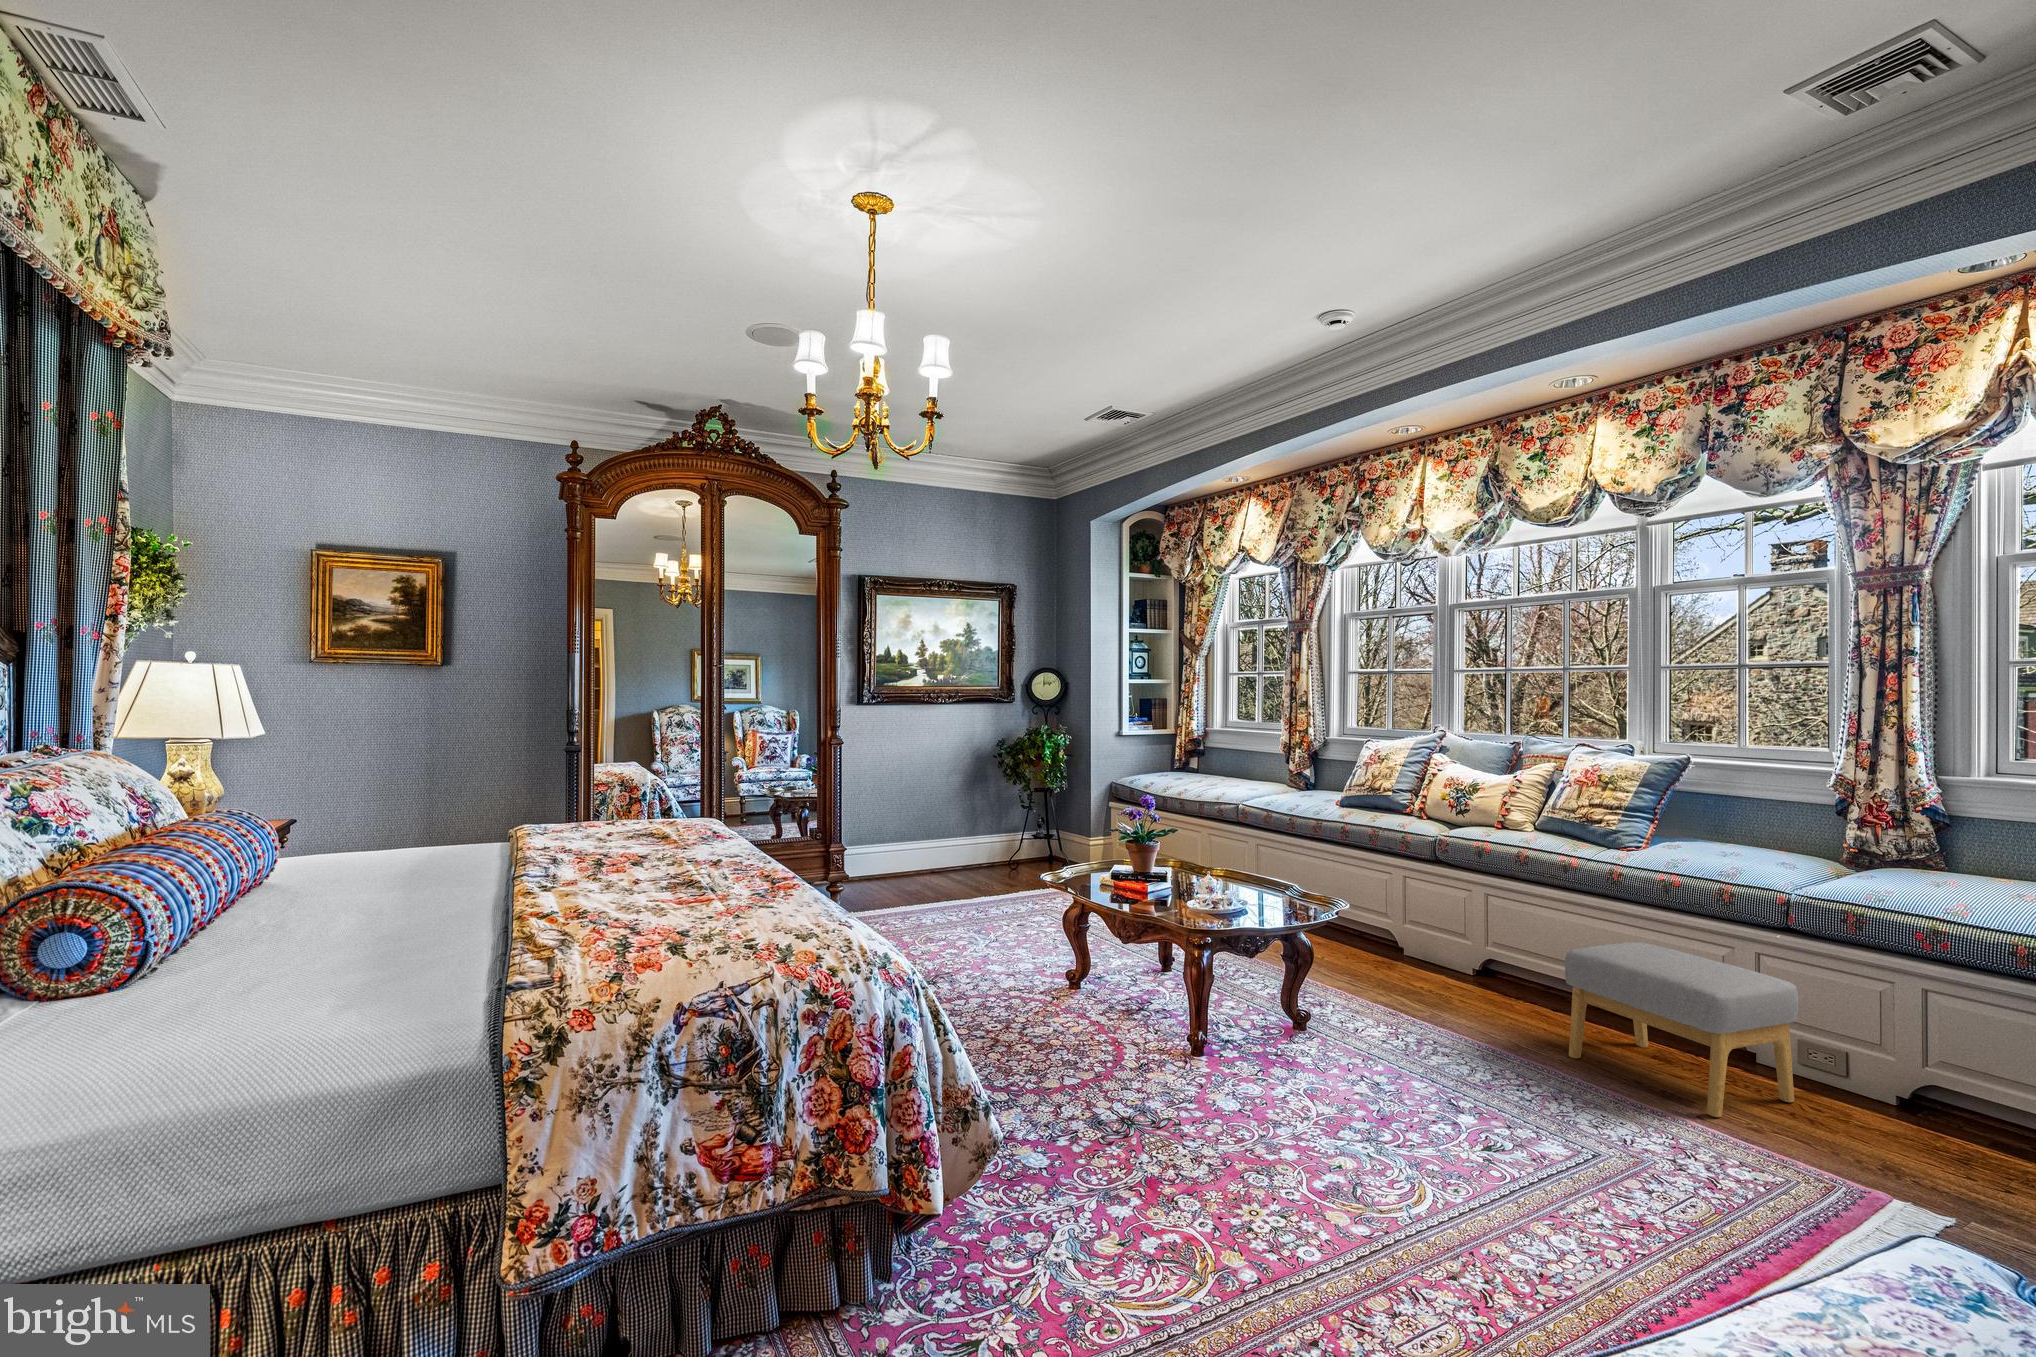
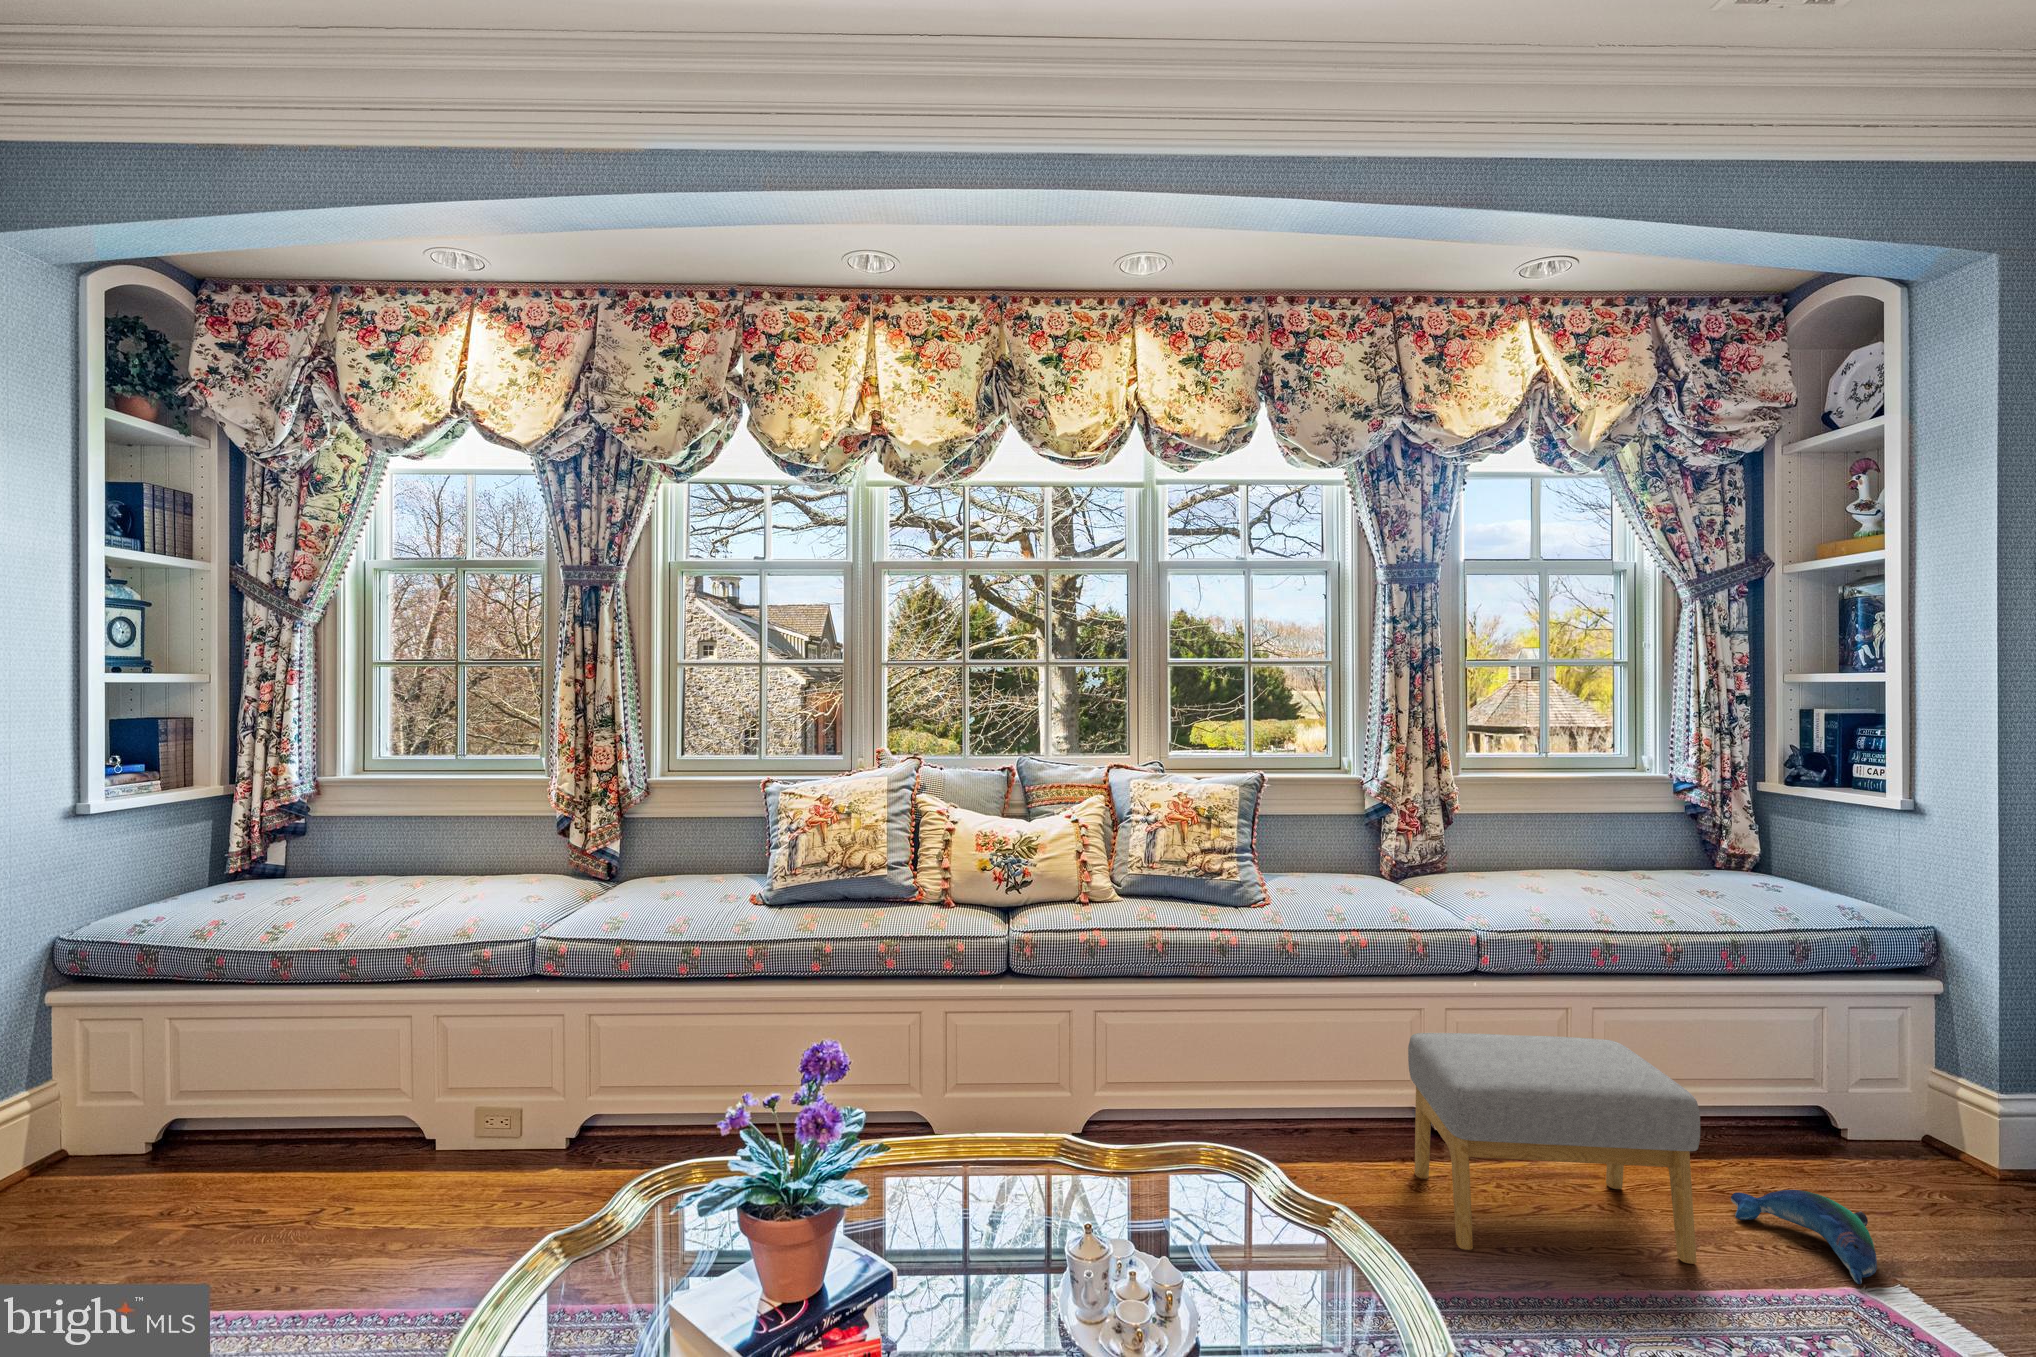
plush toy: none [1818,1126,1909,1176] -> present [1731,1190,1877,1284]

